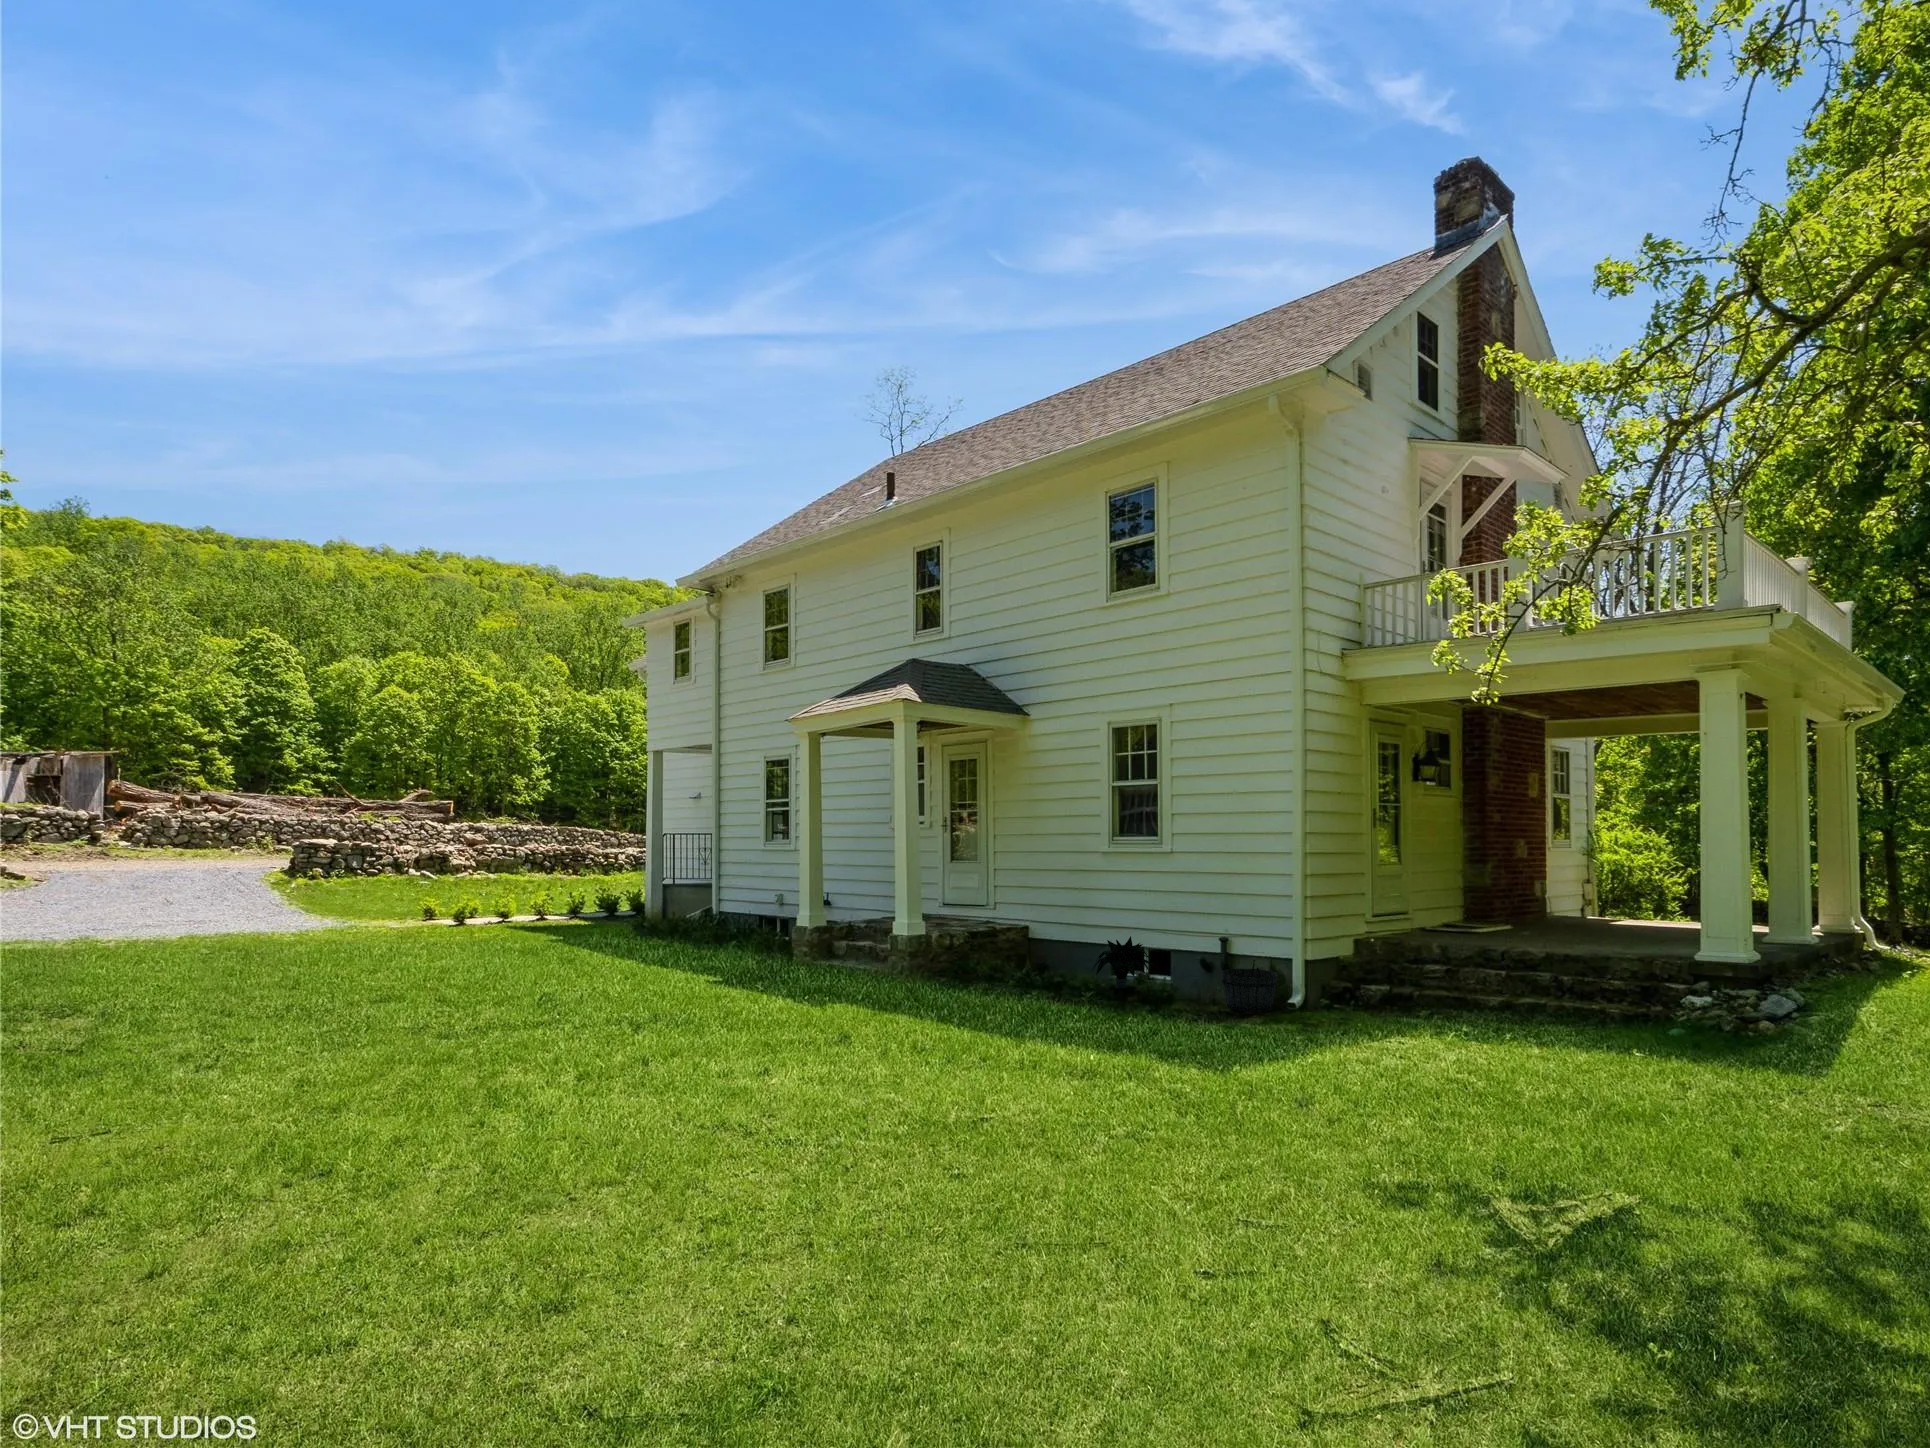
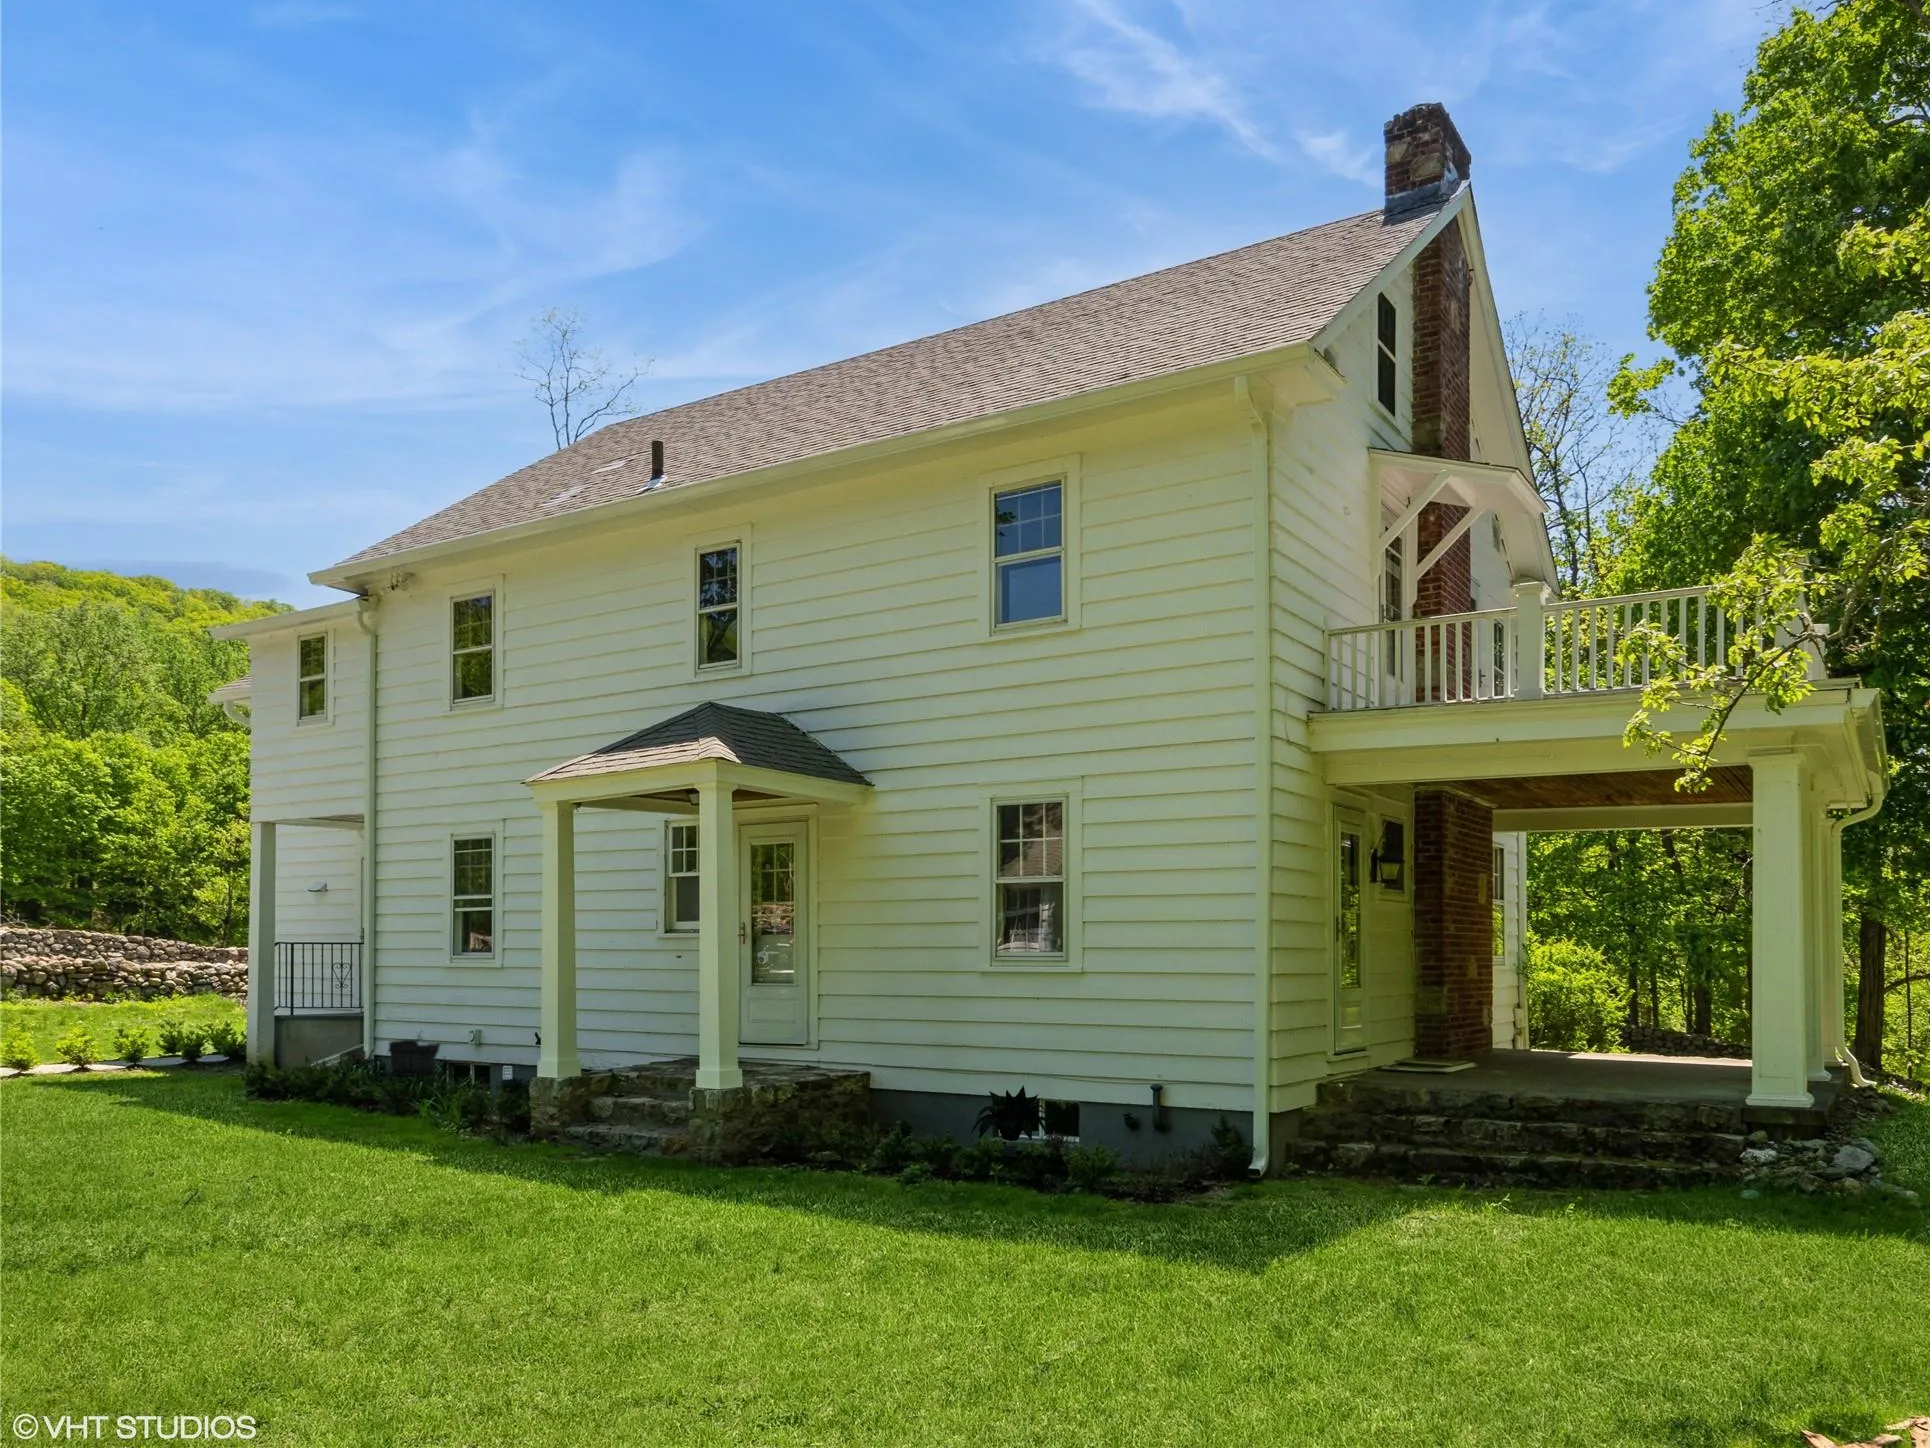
wooden bucket: present [1221,960,1278,1012] -> present [388,1038,440,1076]

